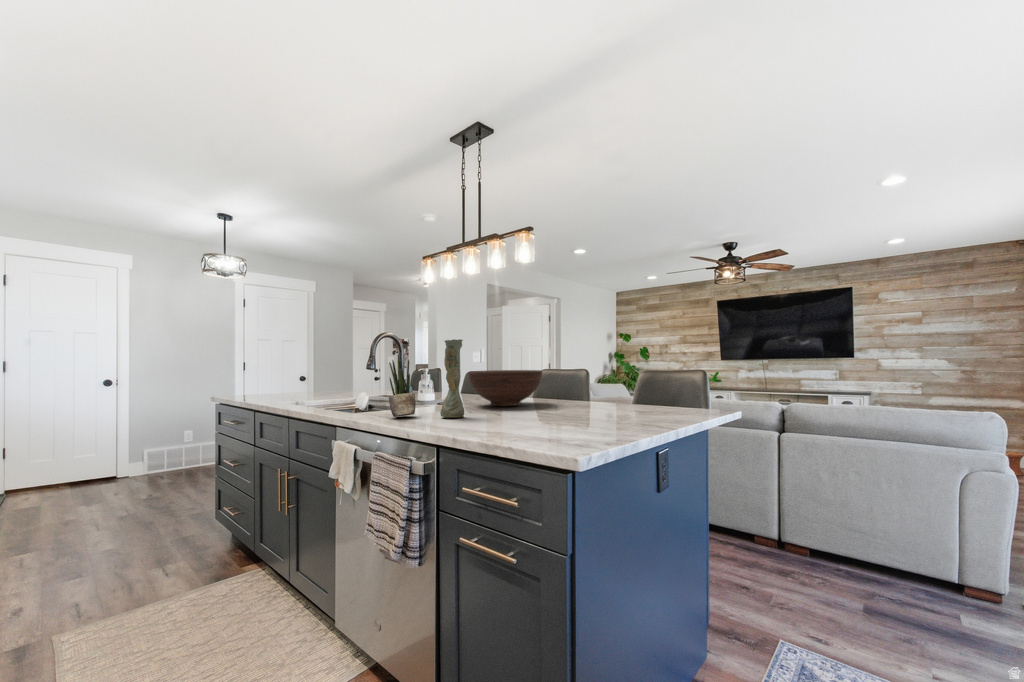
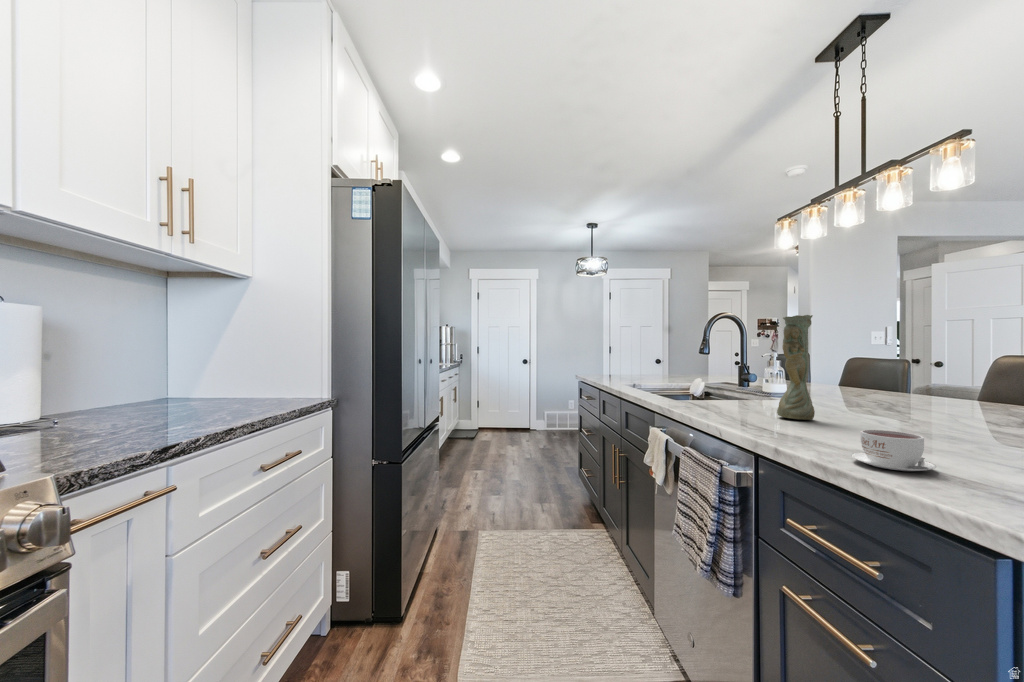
potted plant: present [389,354,416,417] -> none [710,335,744,409]
fruit bowl: present [468,370,542,406] -> none [832,359,983,414]
coffee cup: none [498,416,537,440] -> present [851,430,936,471]

